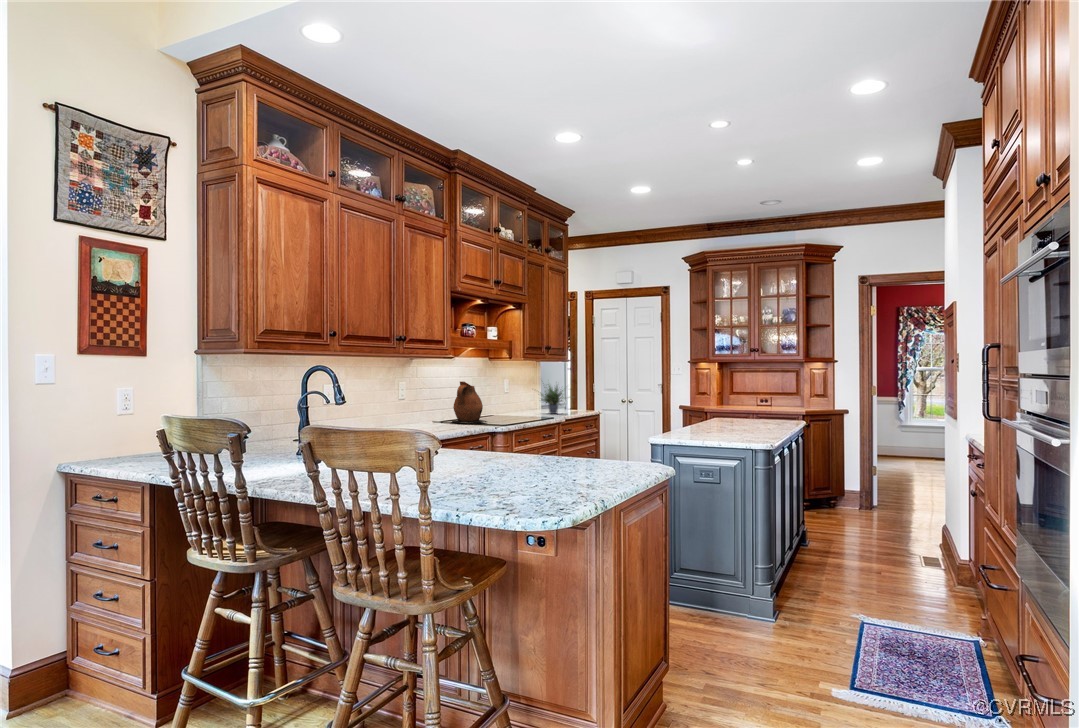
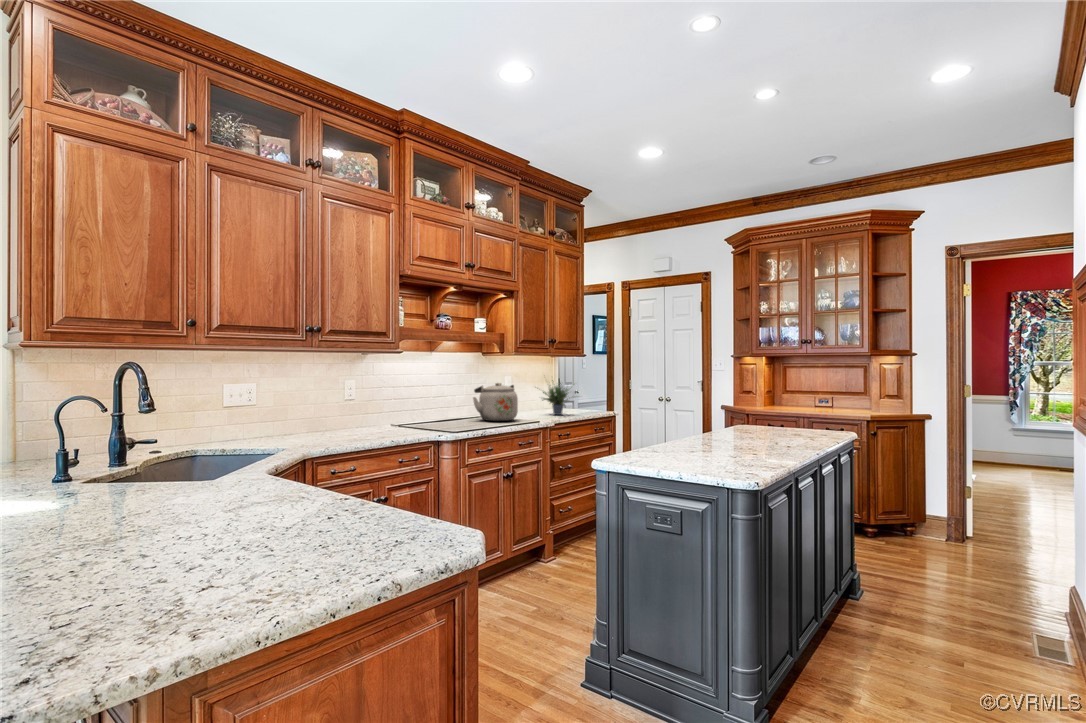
ceramic pitcher: present [452,381,487,423] -> none [407,380,448,428]
kettle: none [491,385,531,418] -> present [473,383,518,421]

